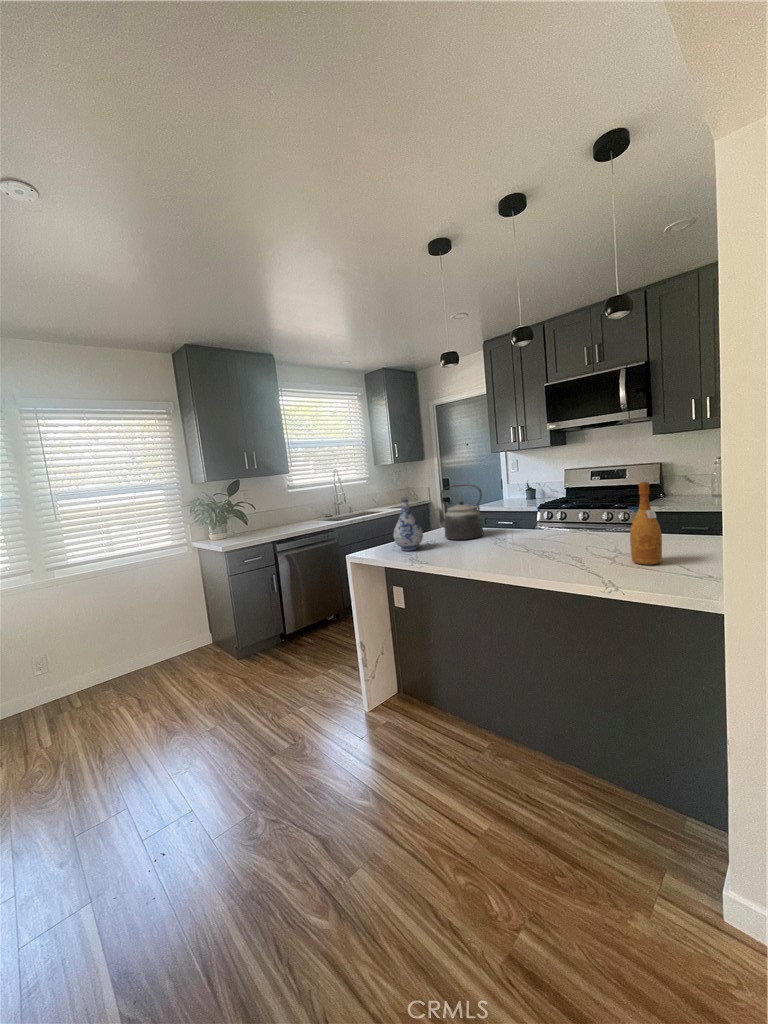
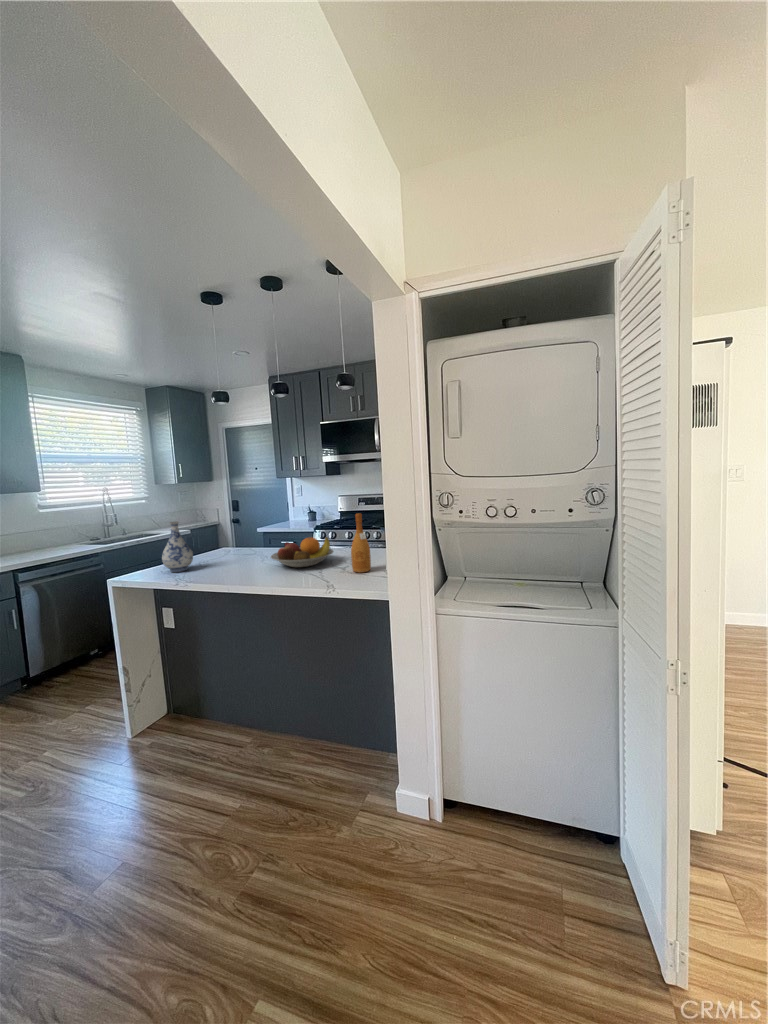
kettle: present [435,484,483,540] -> none [209,510,254,560]
fruit bowl: none [511,515,594,553] -> present [271,537,333,567]

